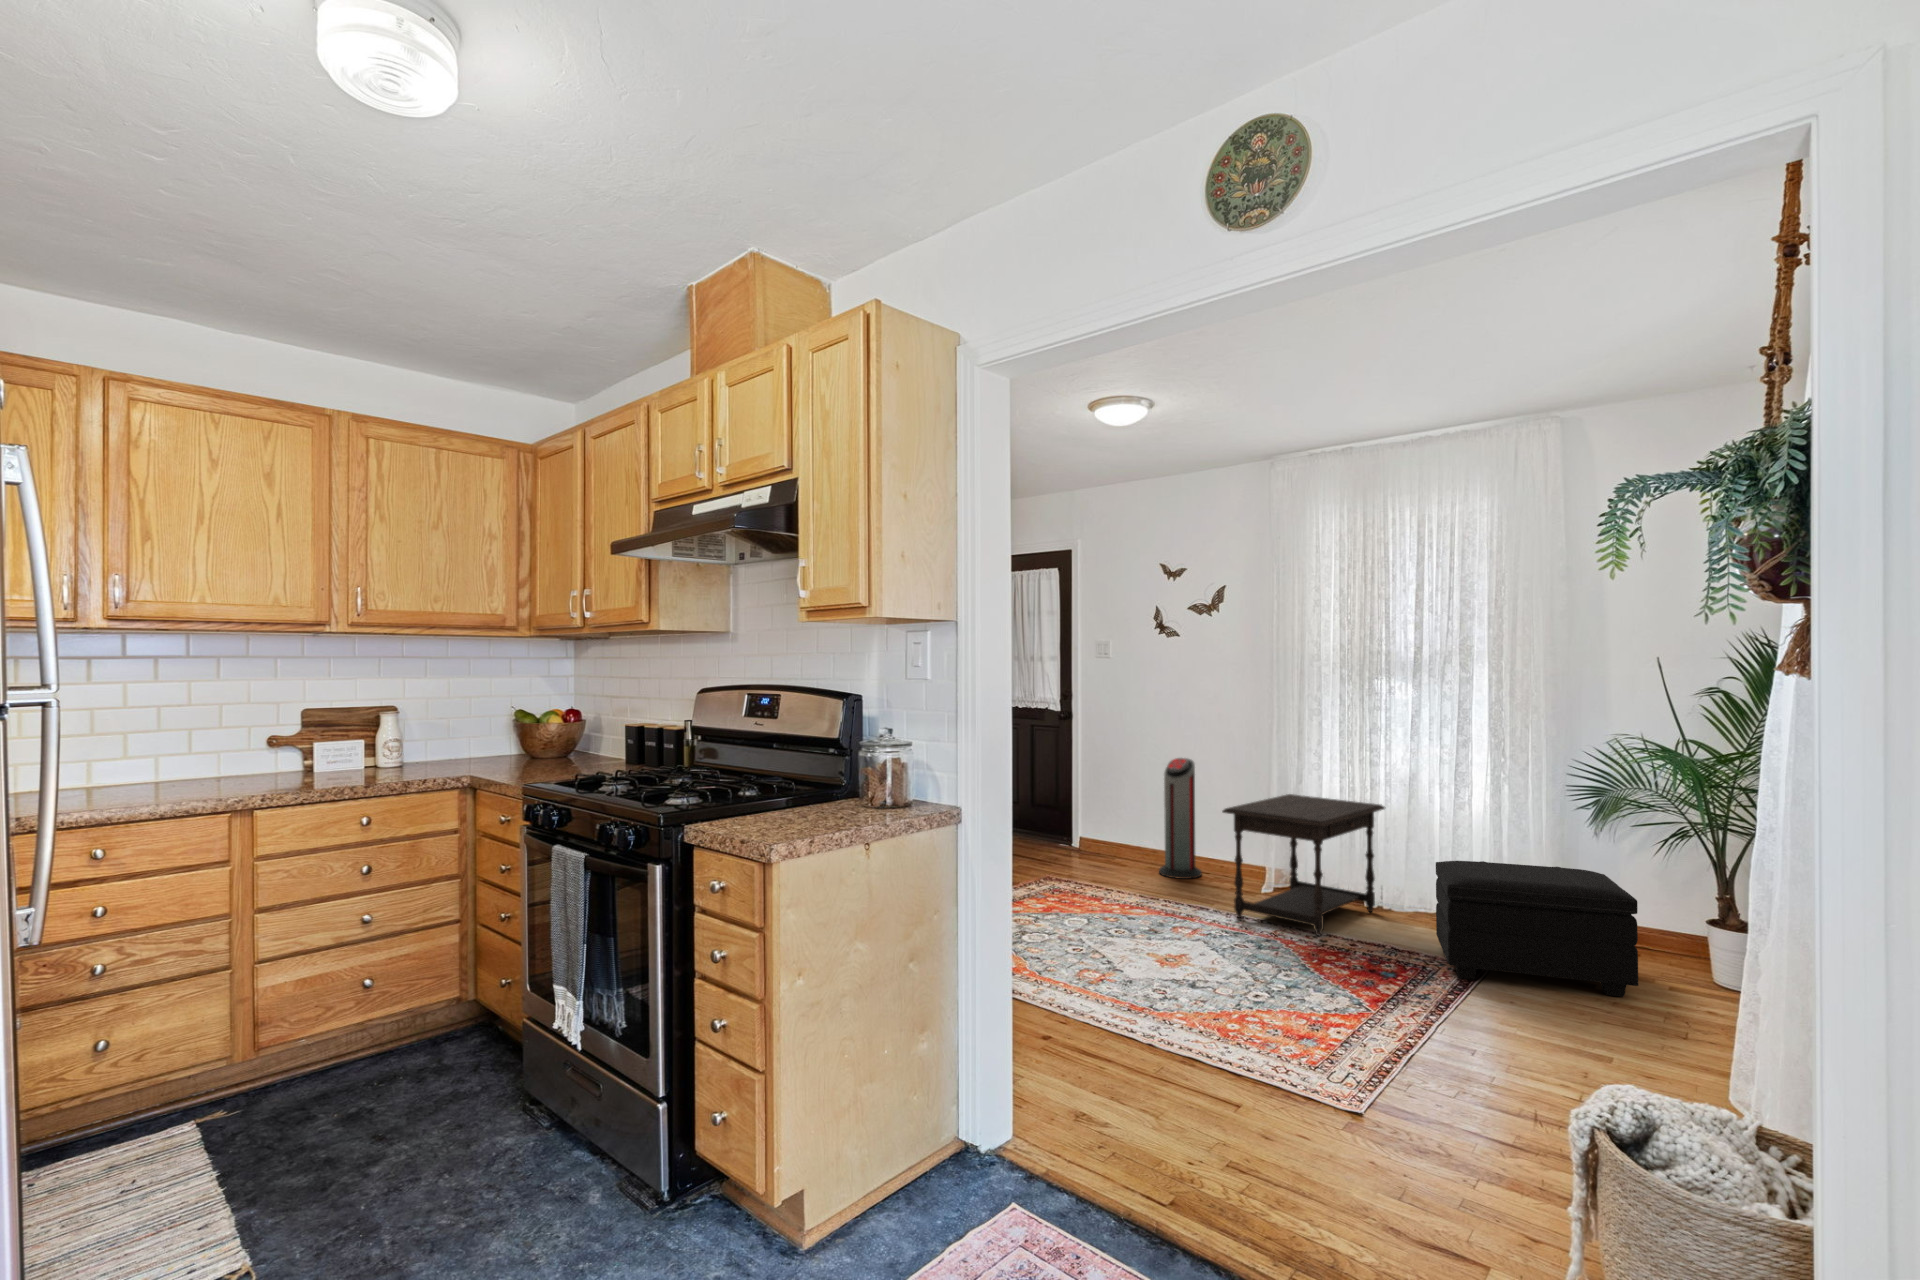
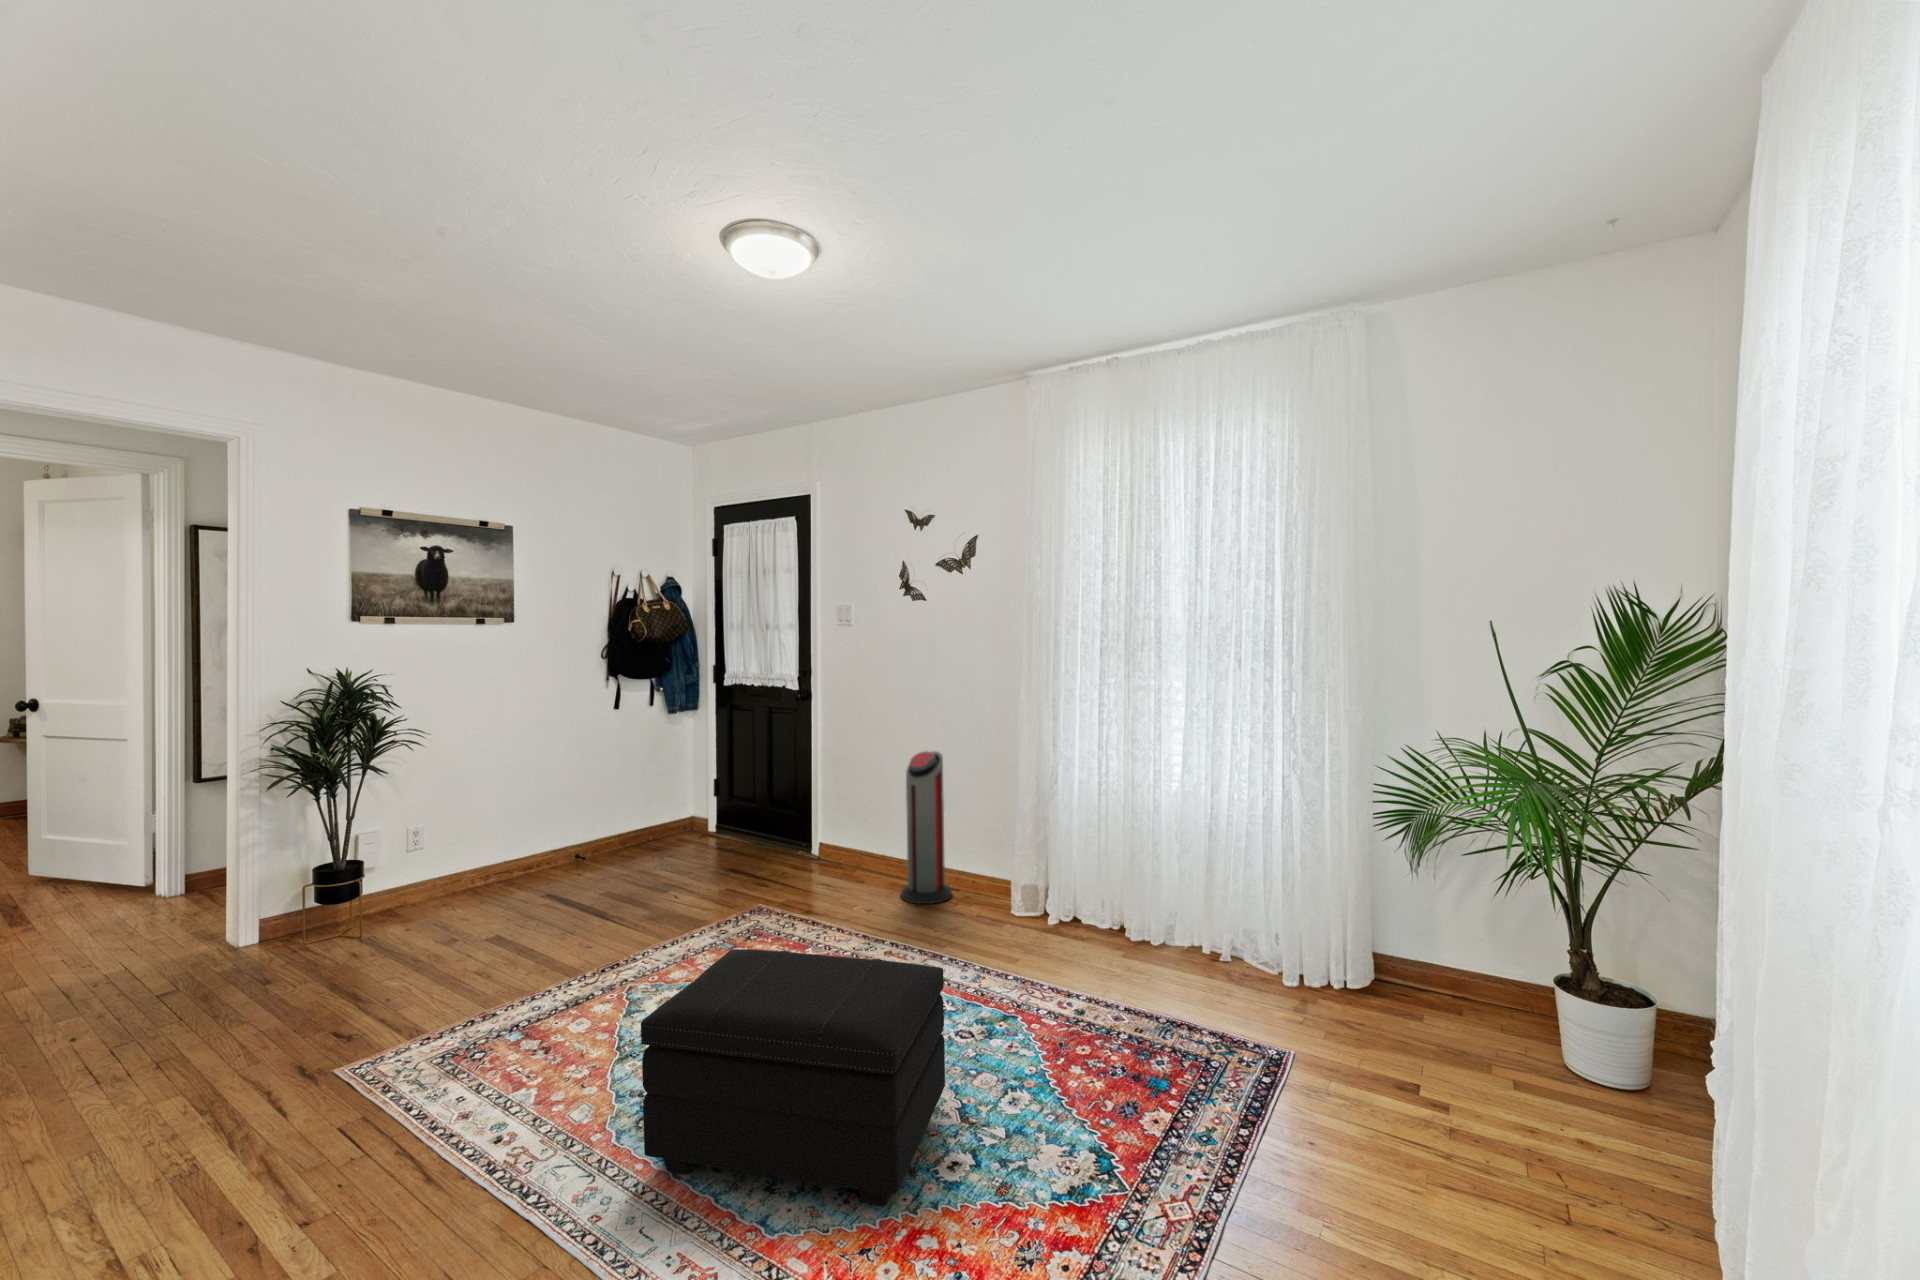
side table: present [1222,794,1385,936] -> none [949,798,1161,1008]
footstool: present [1436,861,1638,997] -> present [641,949,945,1206]

